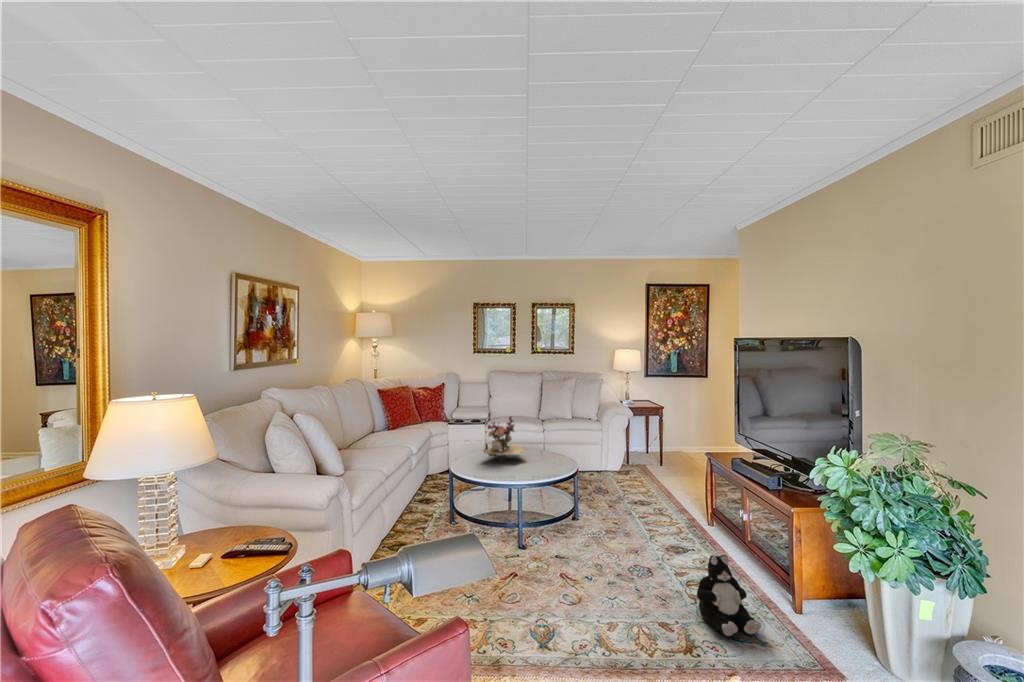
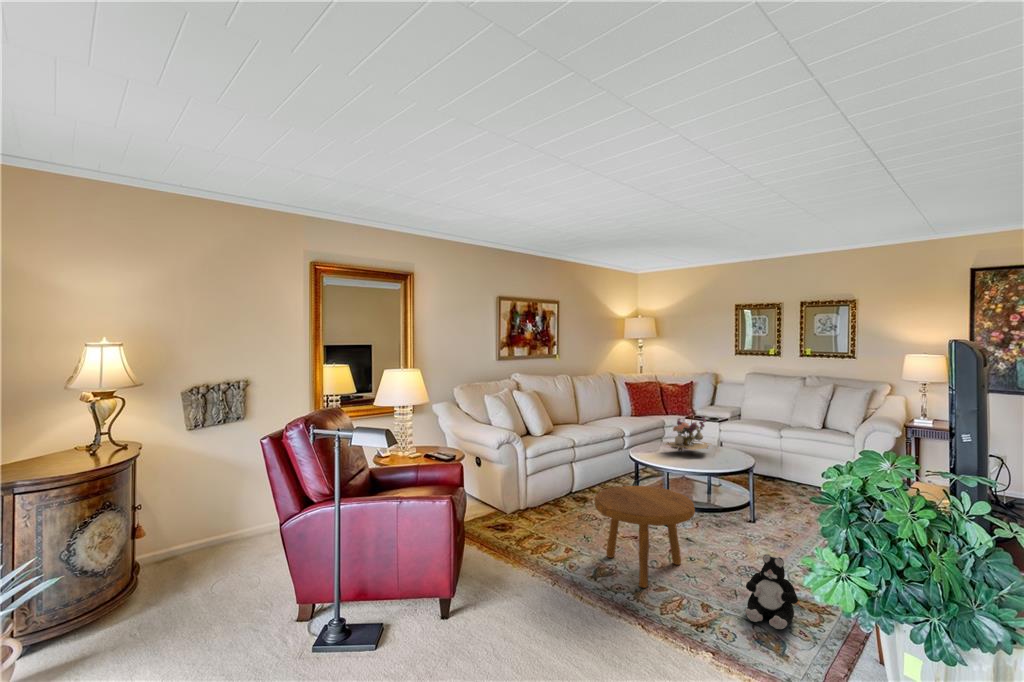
footstool: none [509,508,631,648] -> present [594,486,695,588]

